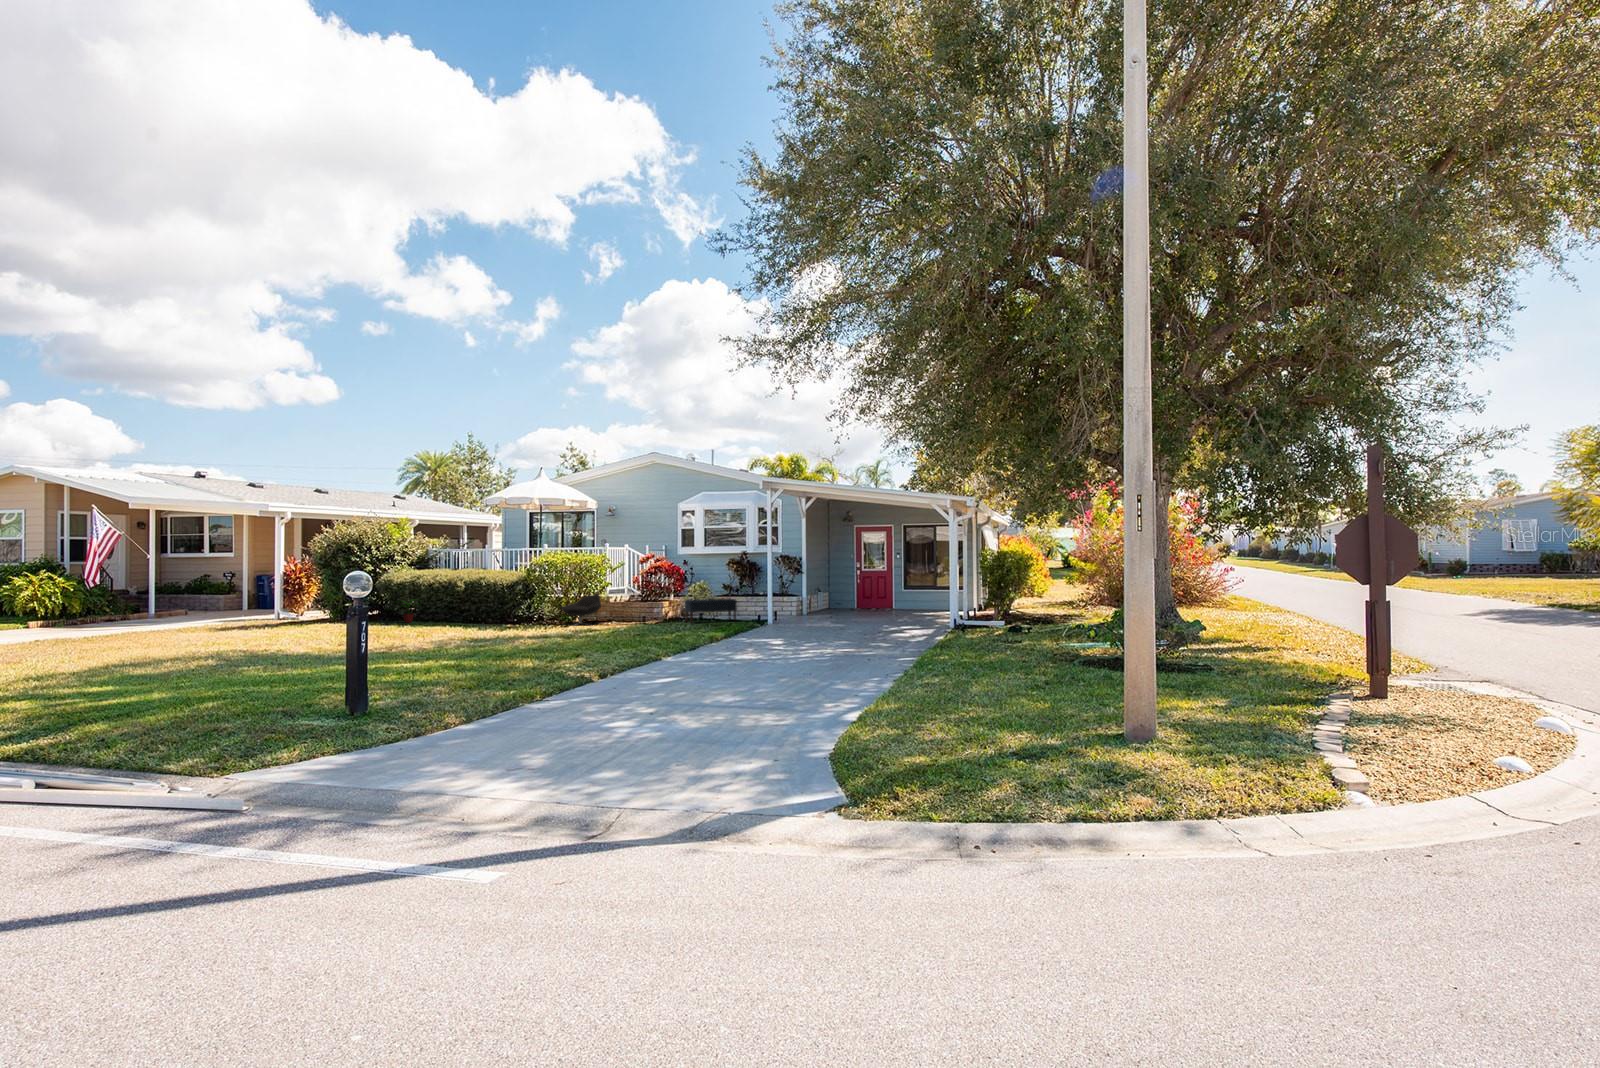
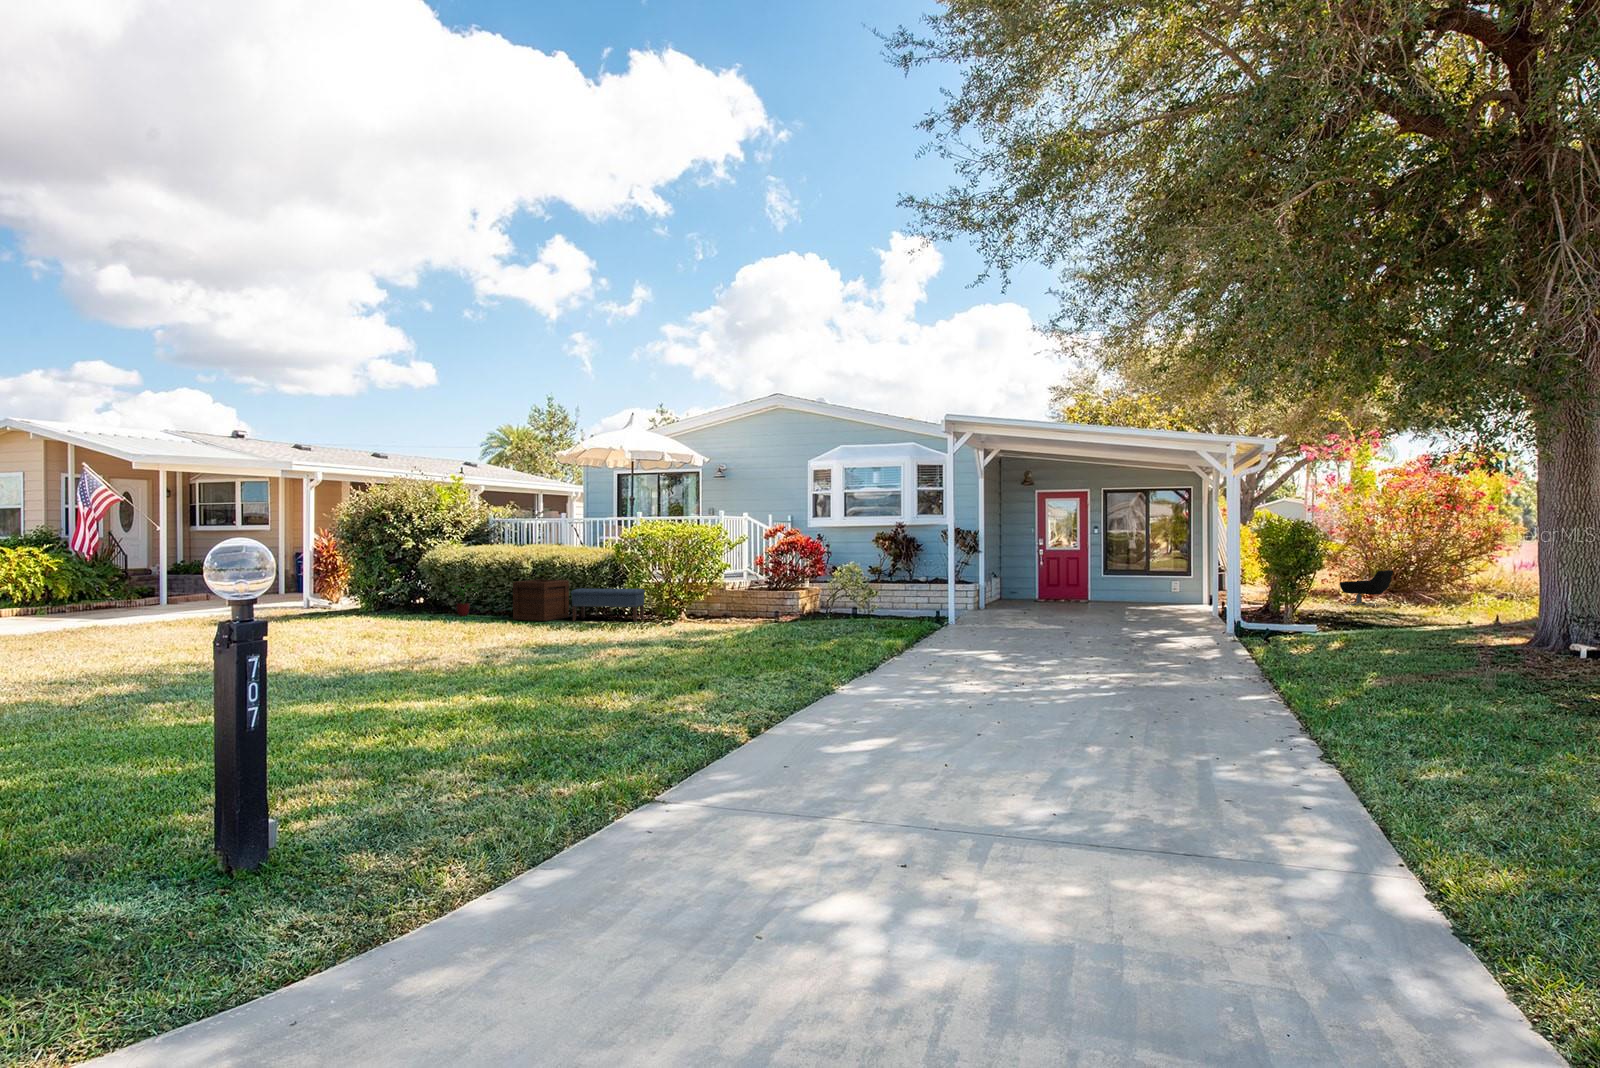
lounge chair: present [561,594,601,624] -> present [1340,570,1393,605]
wooden crate: none [449,595,491,625] -> present [513,580,569,621]
bench: present [685,599,737,623] -> present [571,588,645,622]

